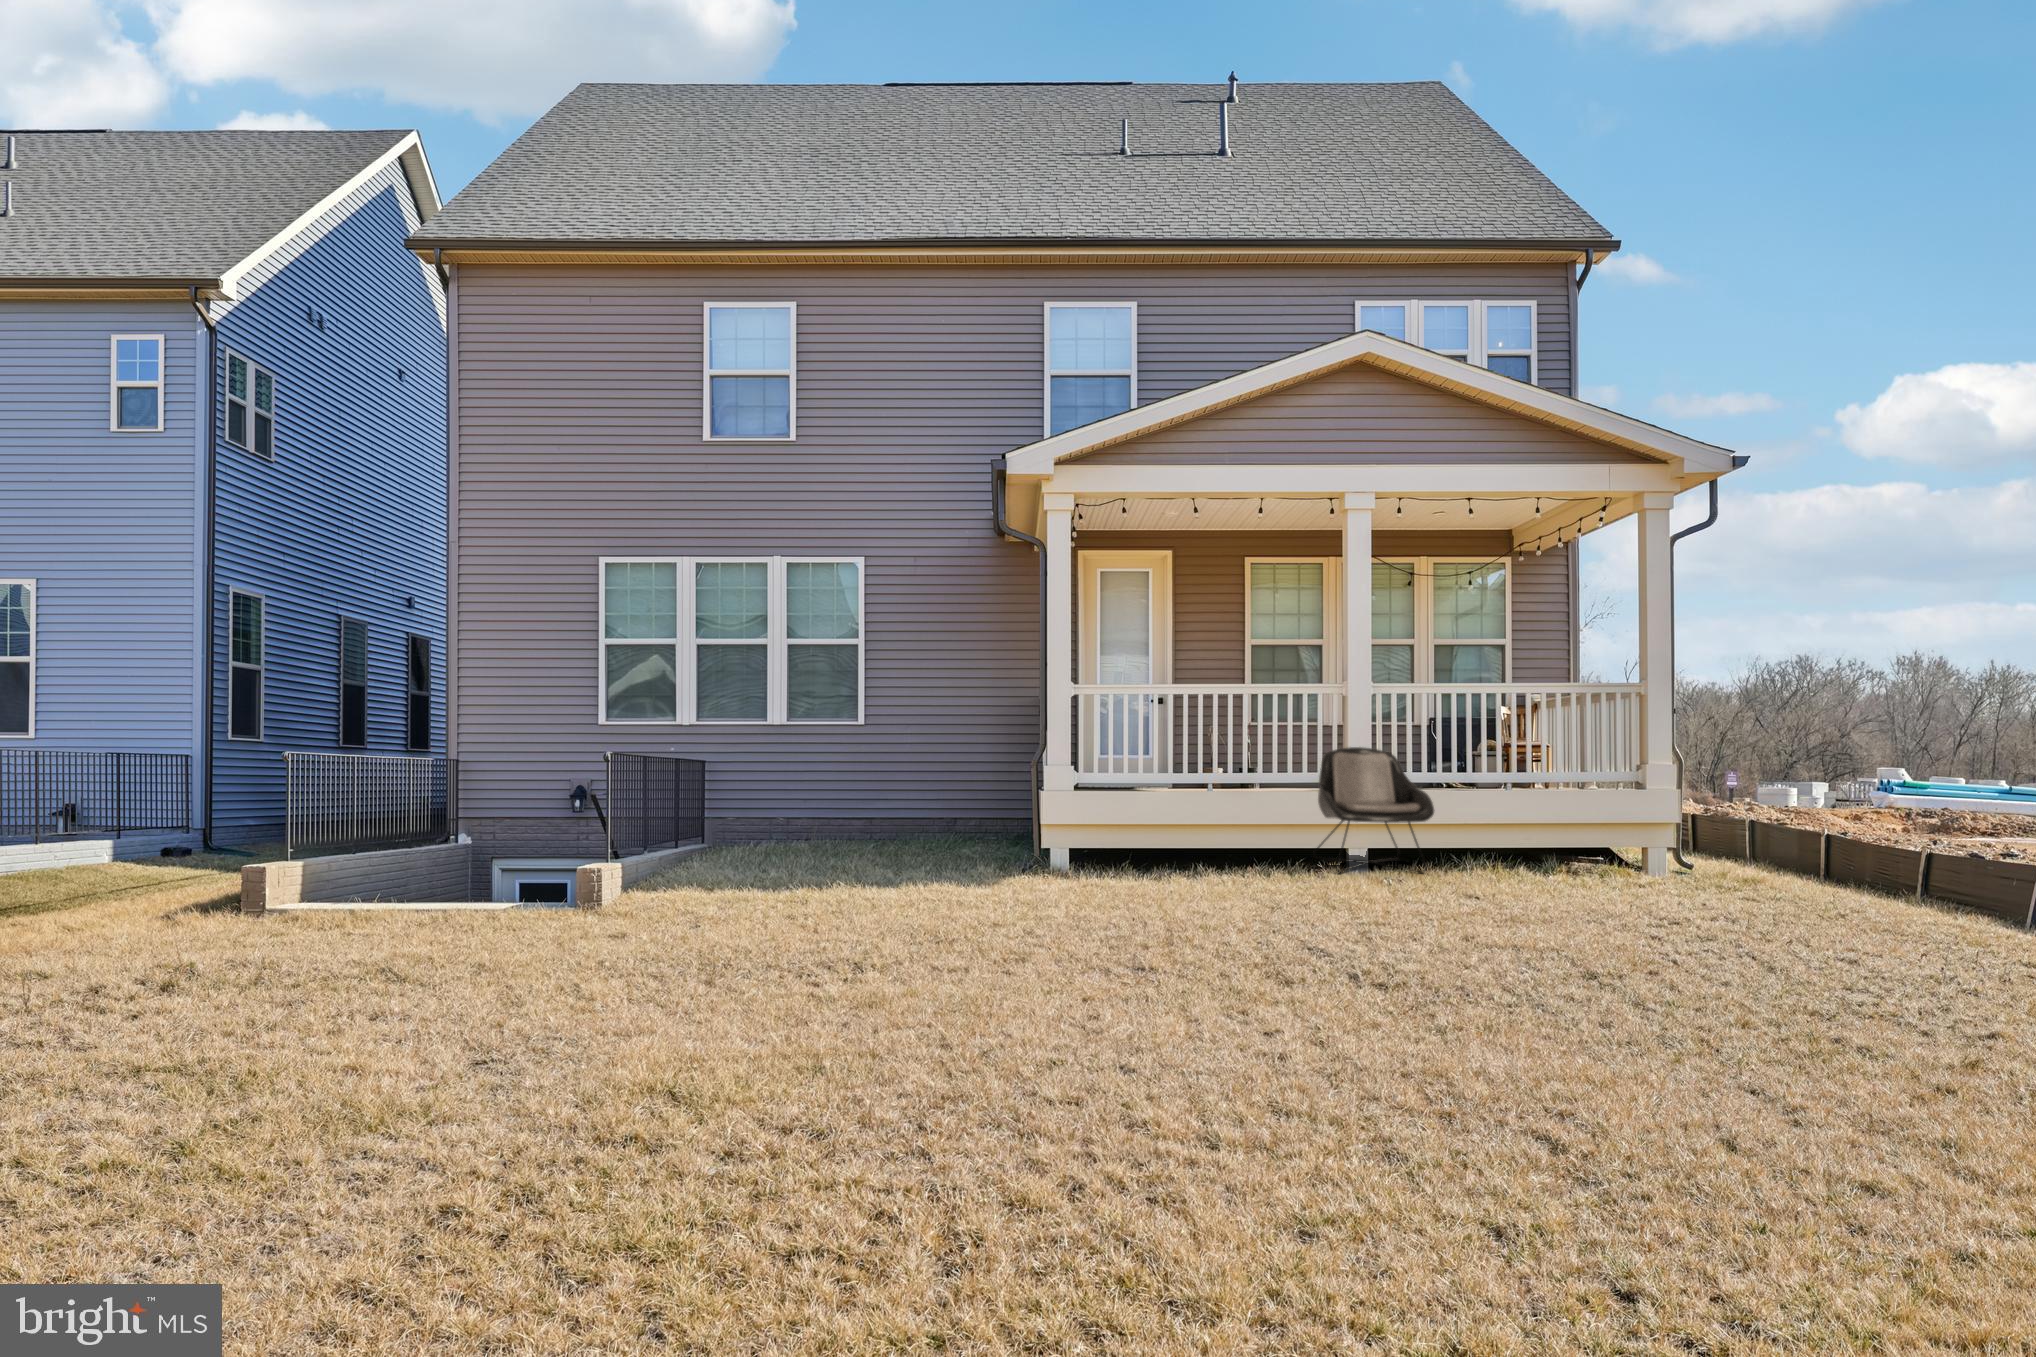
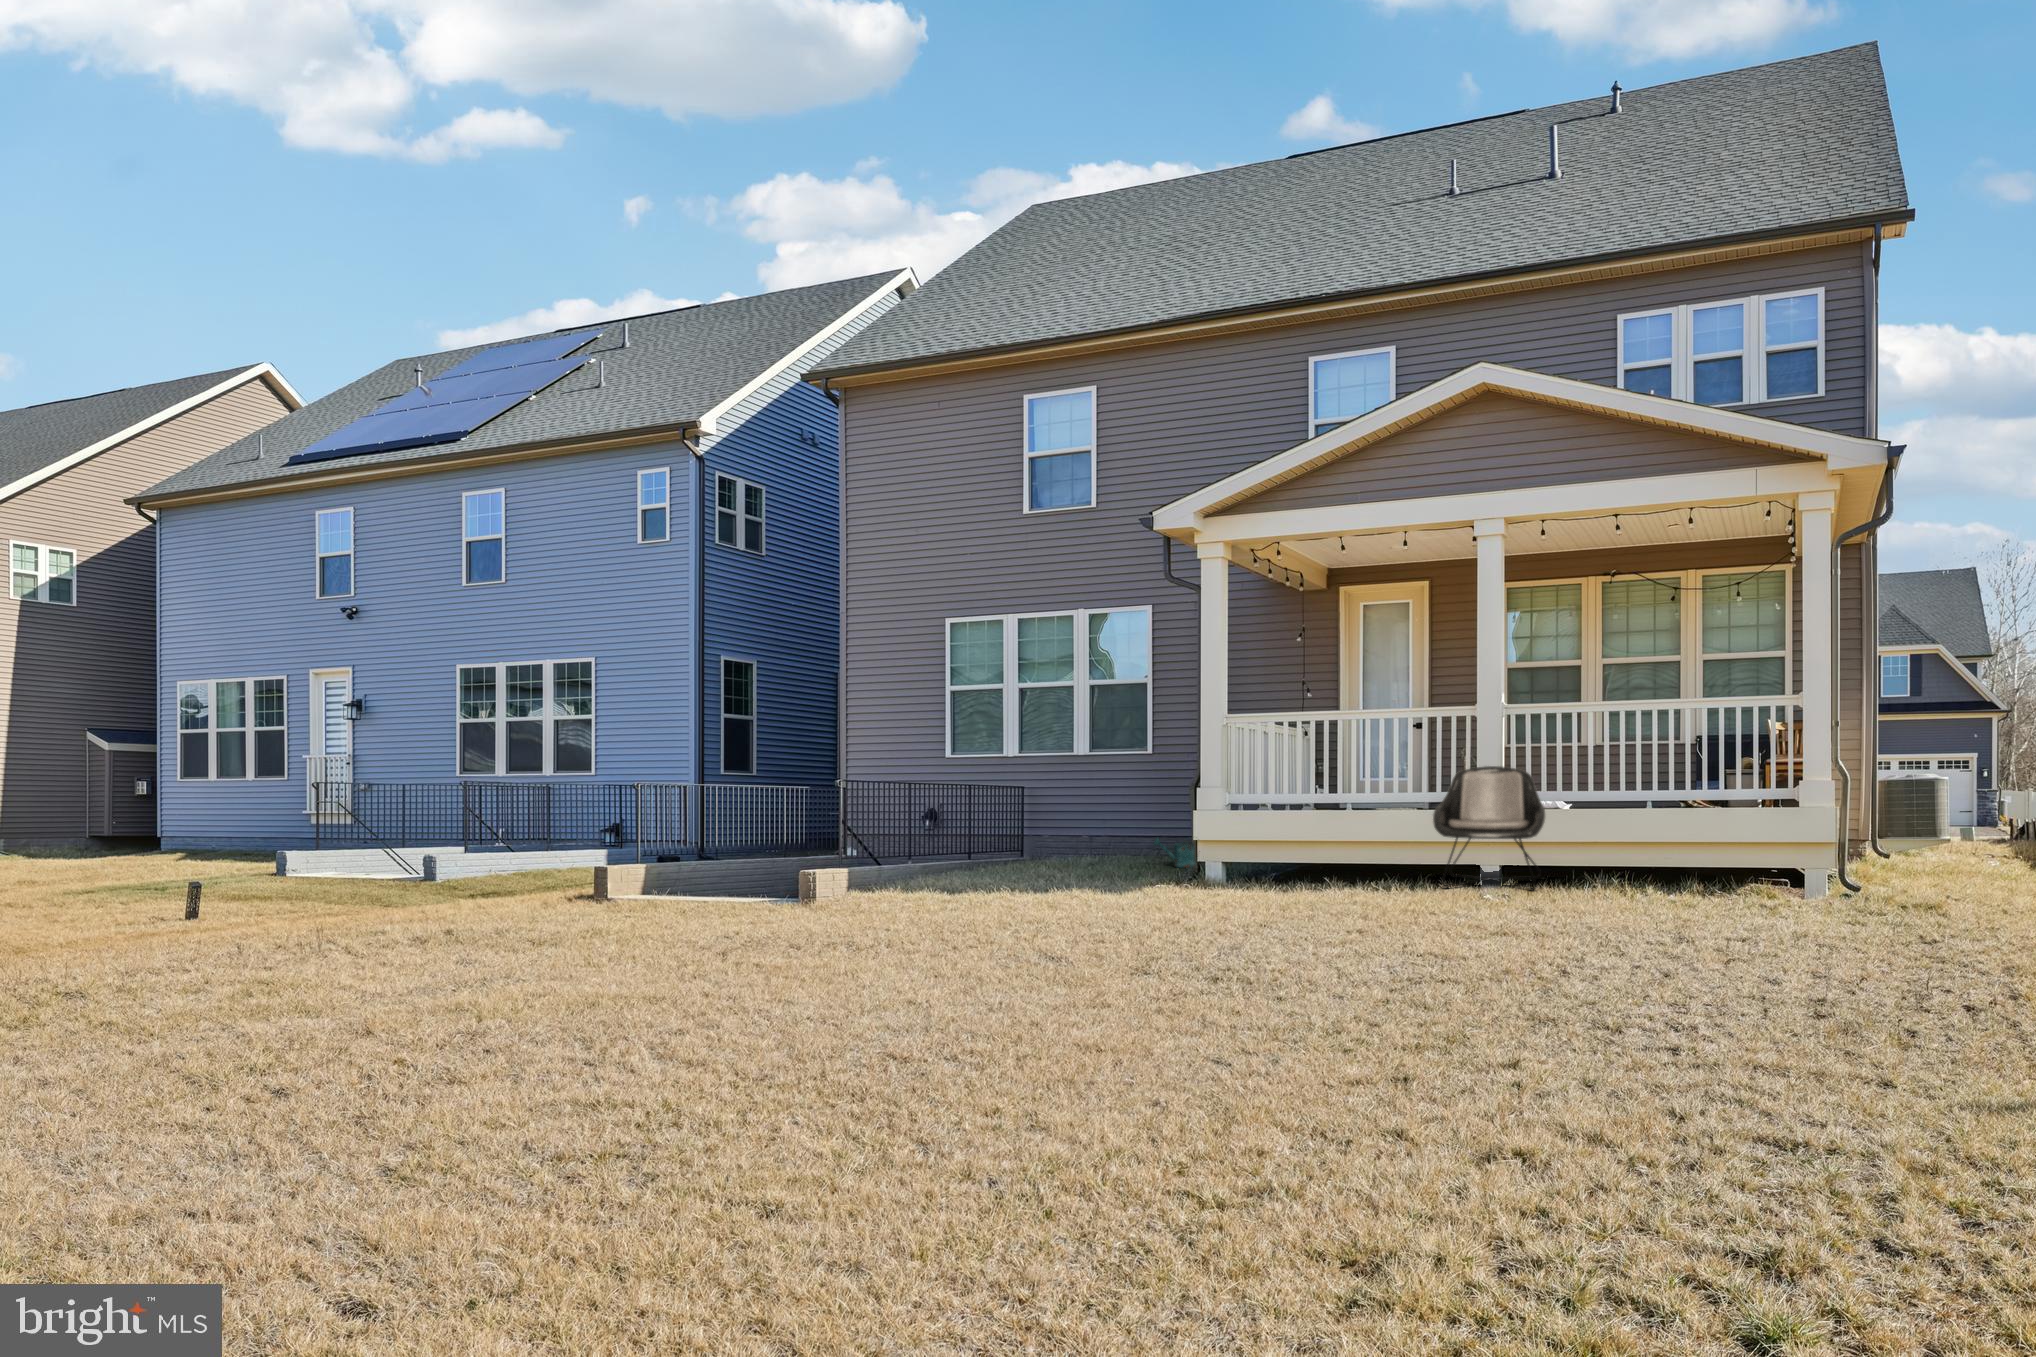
watering can: none [988,822,1037,856] -> present [1154,838,1196,868]

